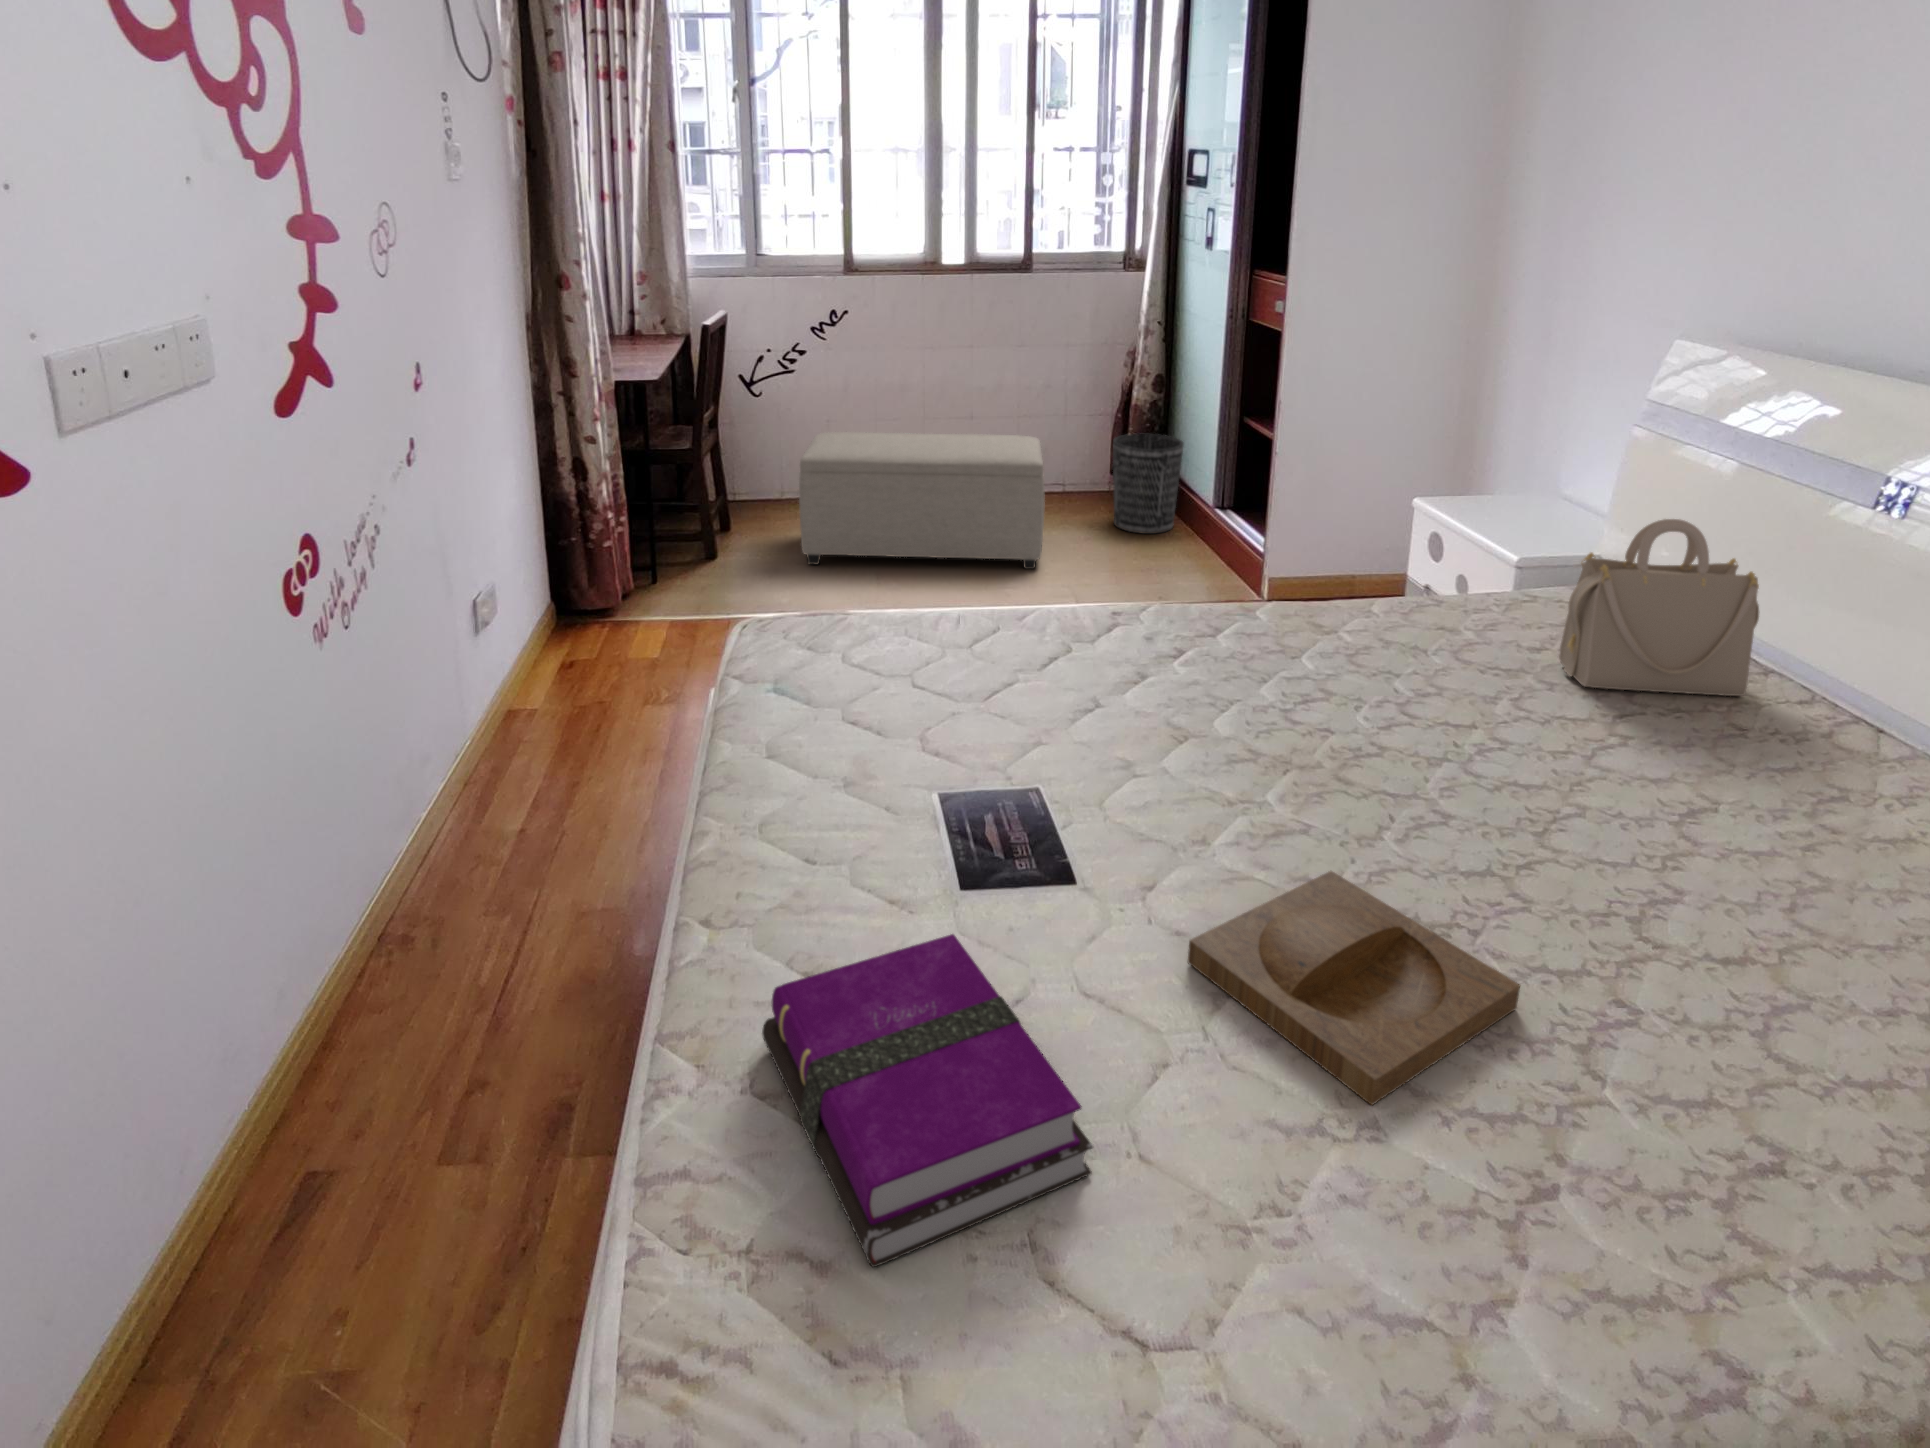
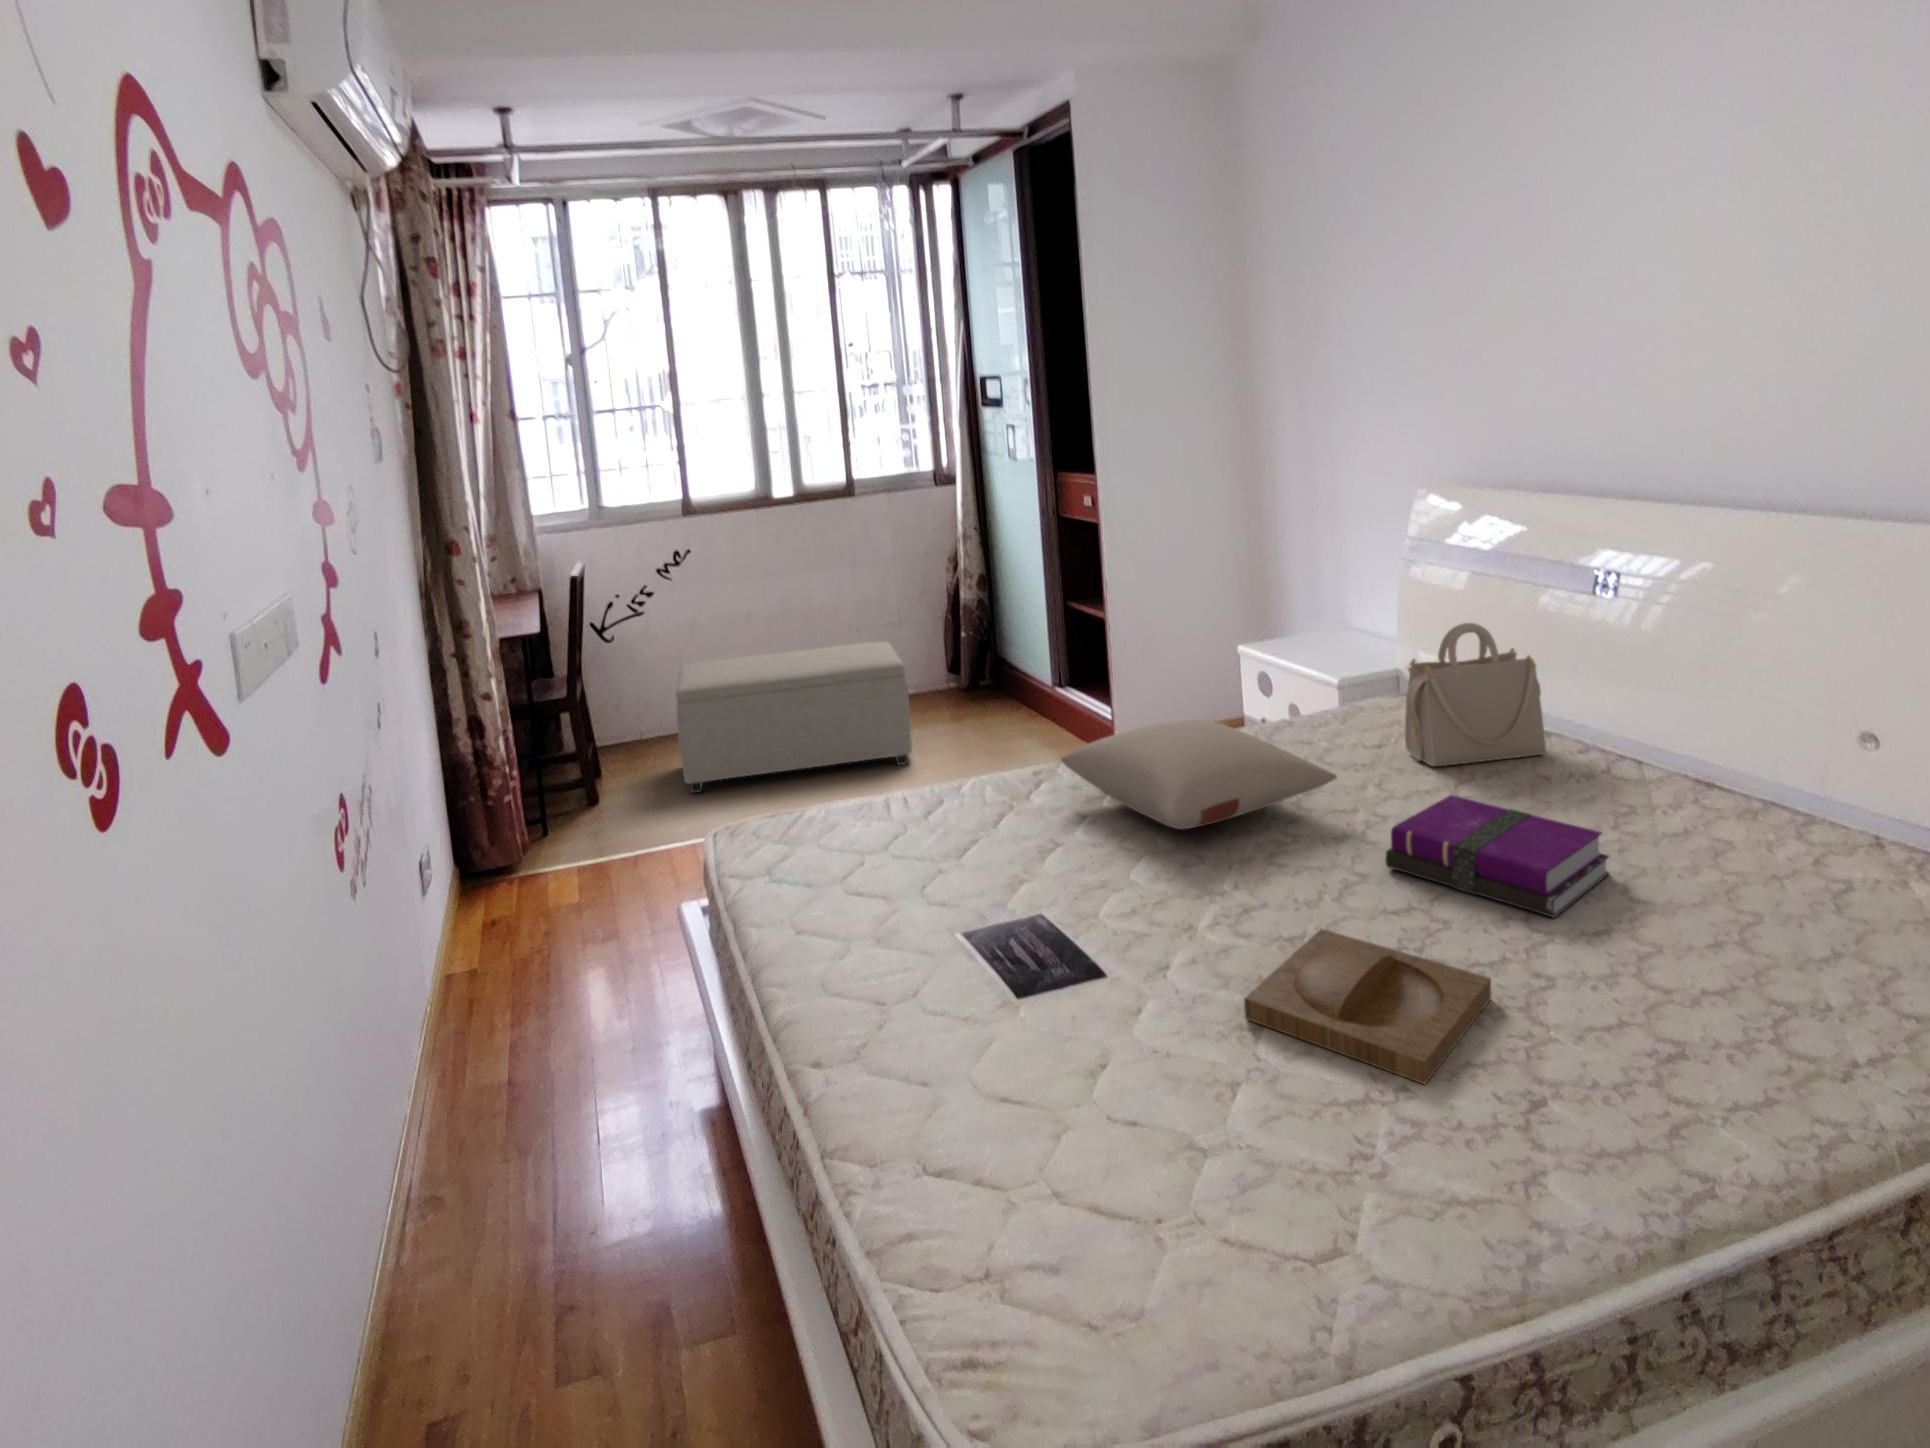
wastebasket: present [1113,434,1183,534] -> none [952,625,1016,718]
pillow: none [1119,583,1439,712] -> present [1061,720,1337,829]
notebook: present [762,934,1093,1267] -> present [1385,795,1609,917]

